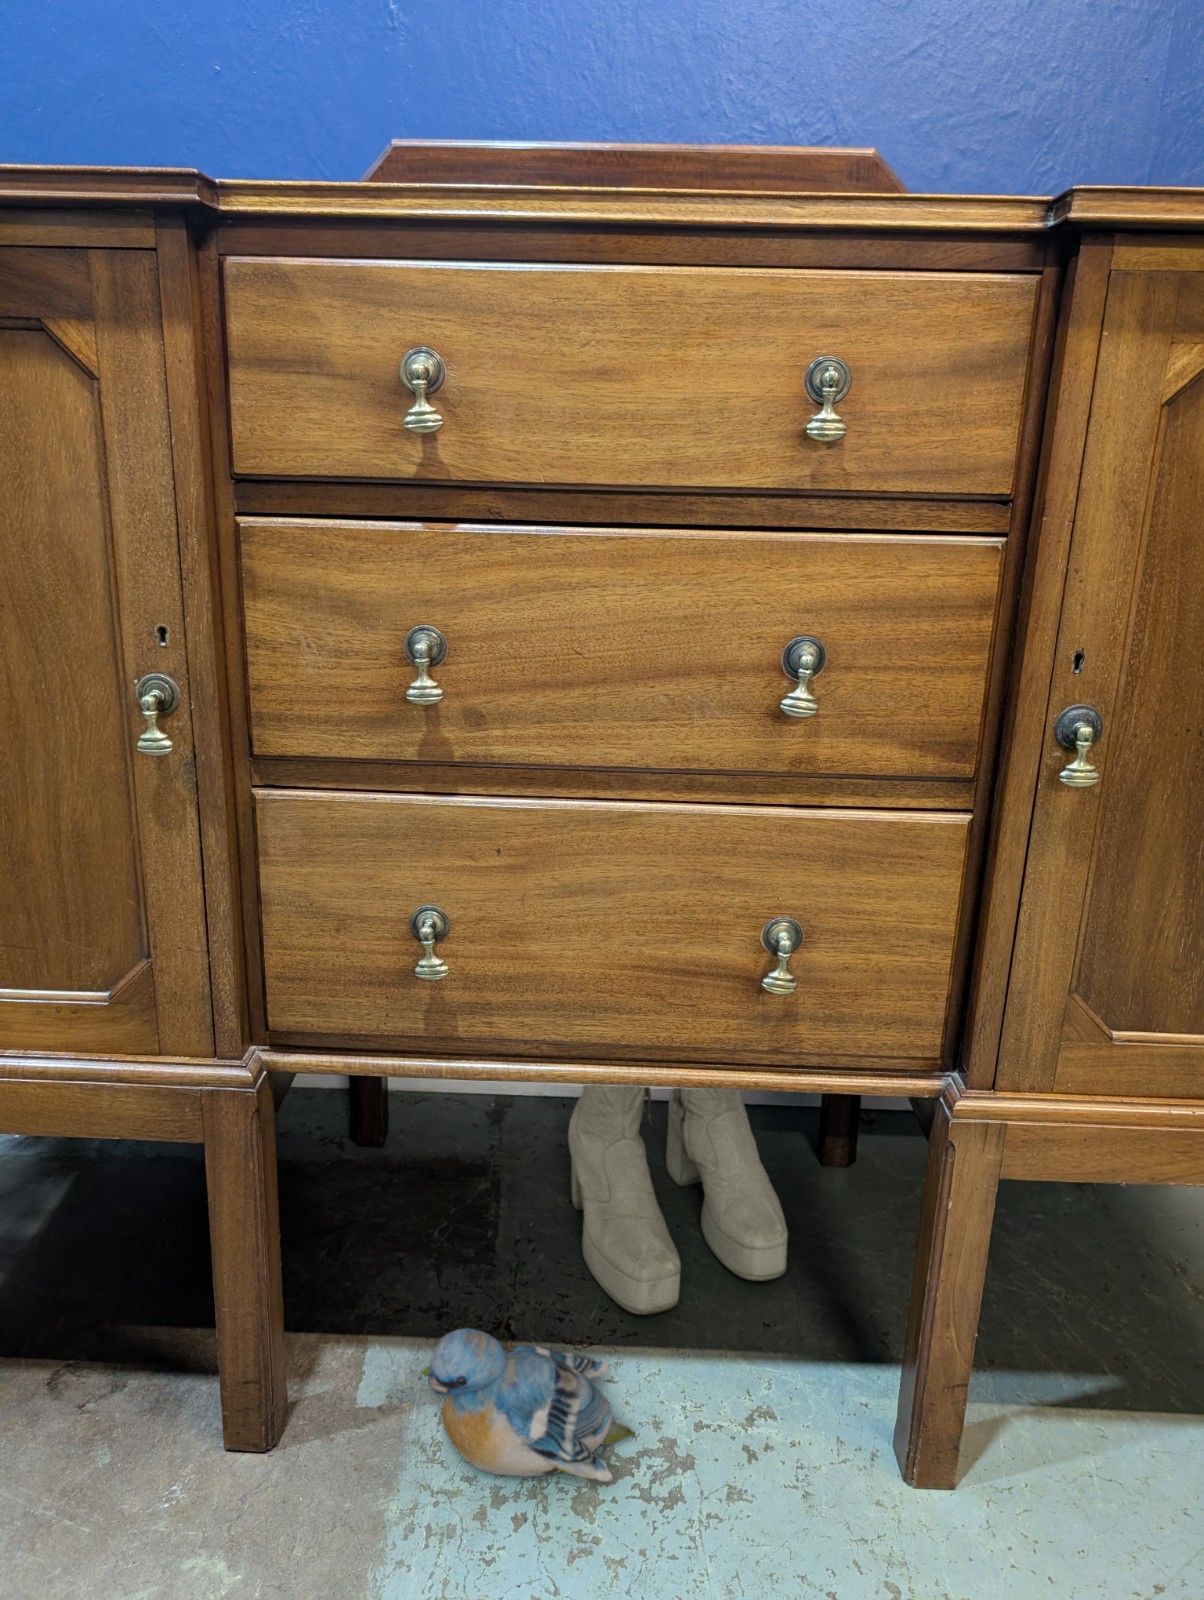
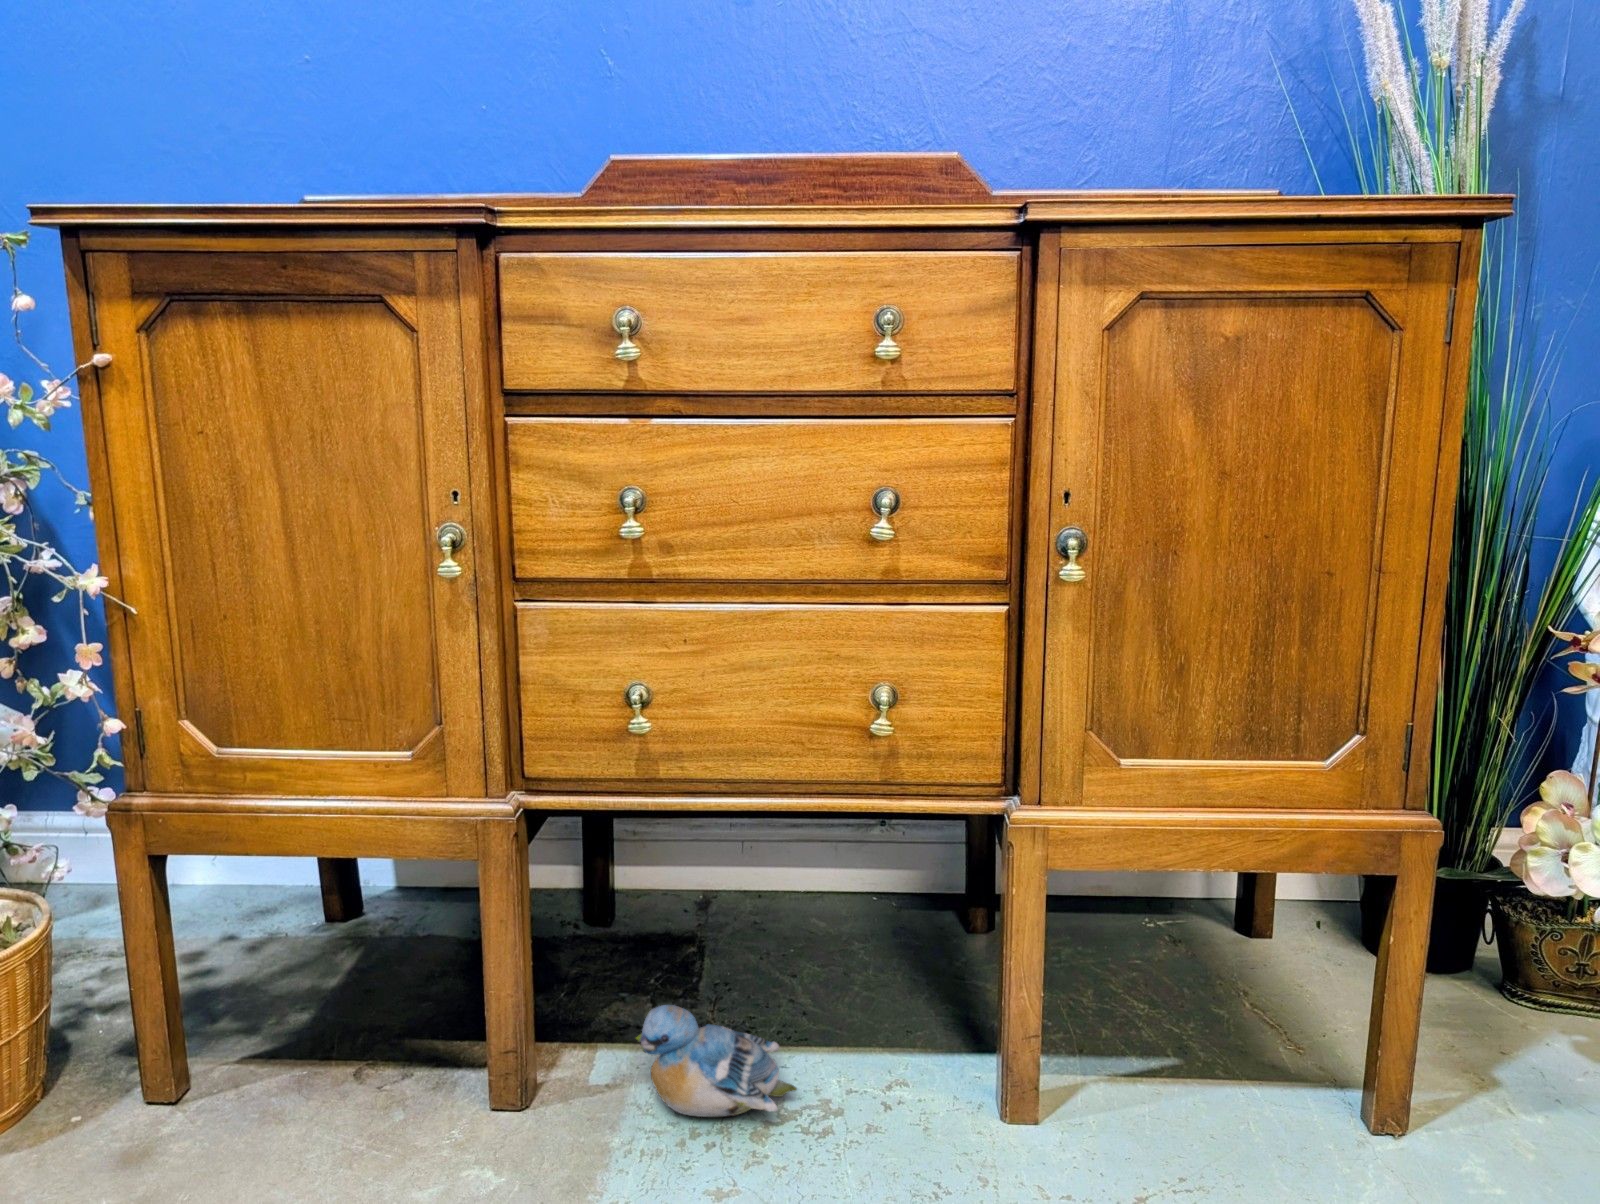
boots: present [568,1084,788,1315] -> none [752,798,923,1024]

